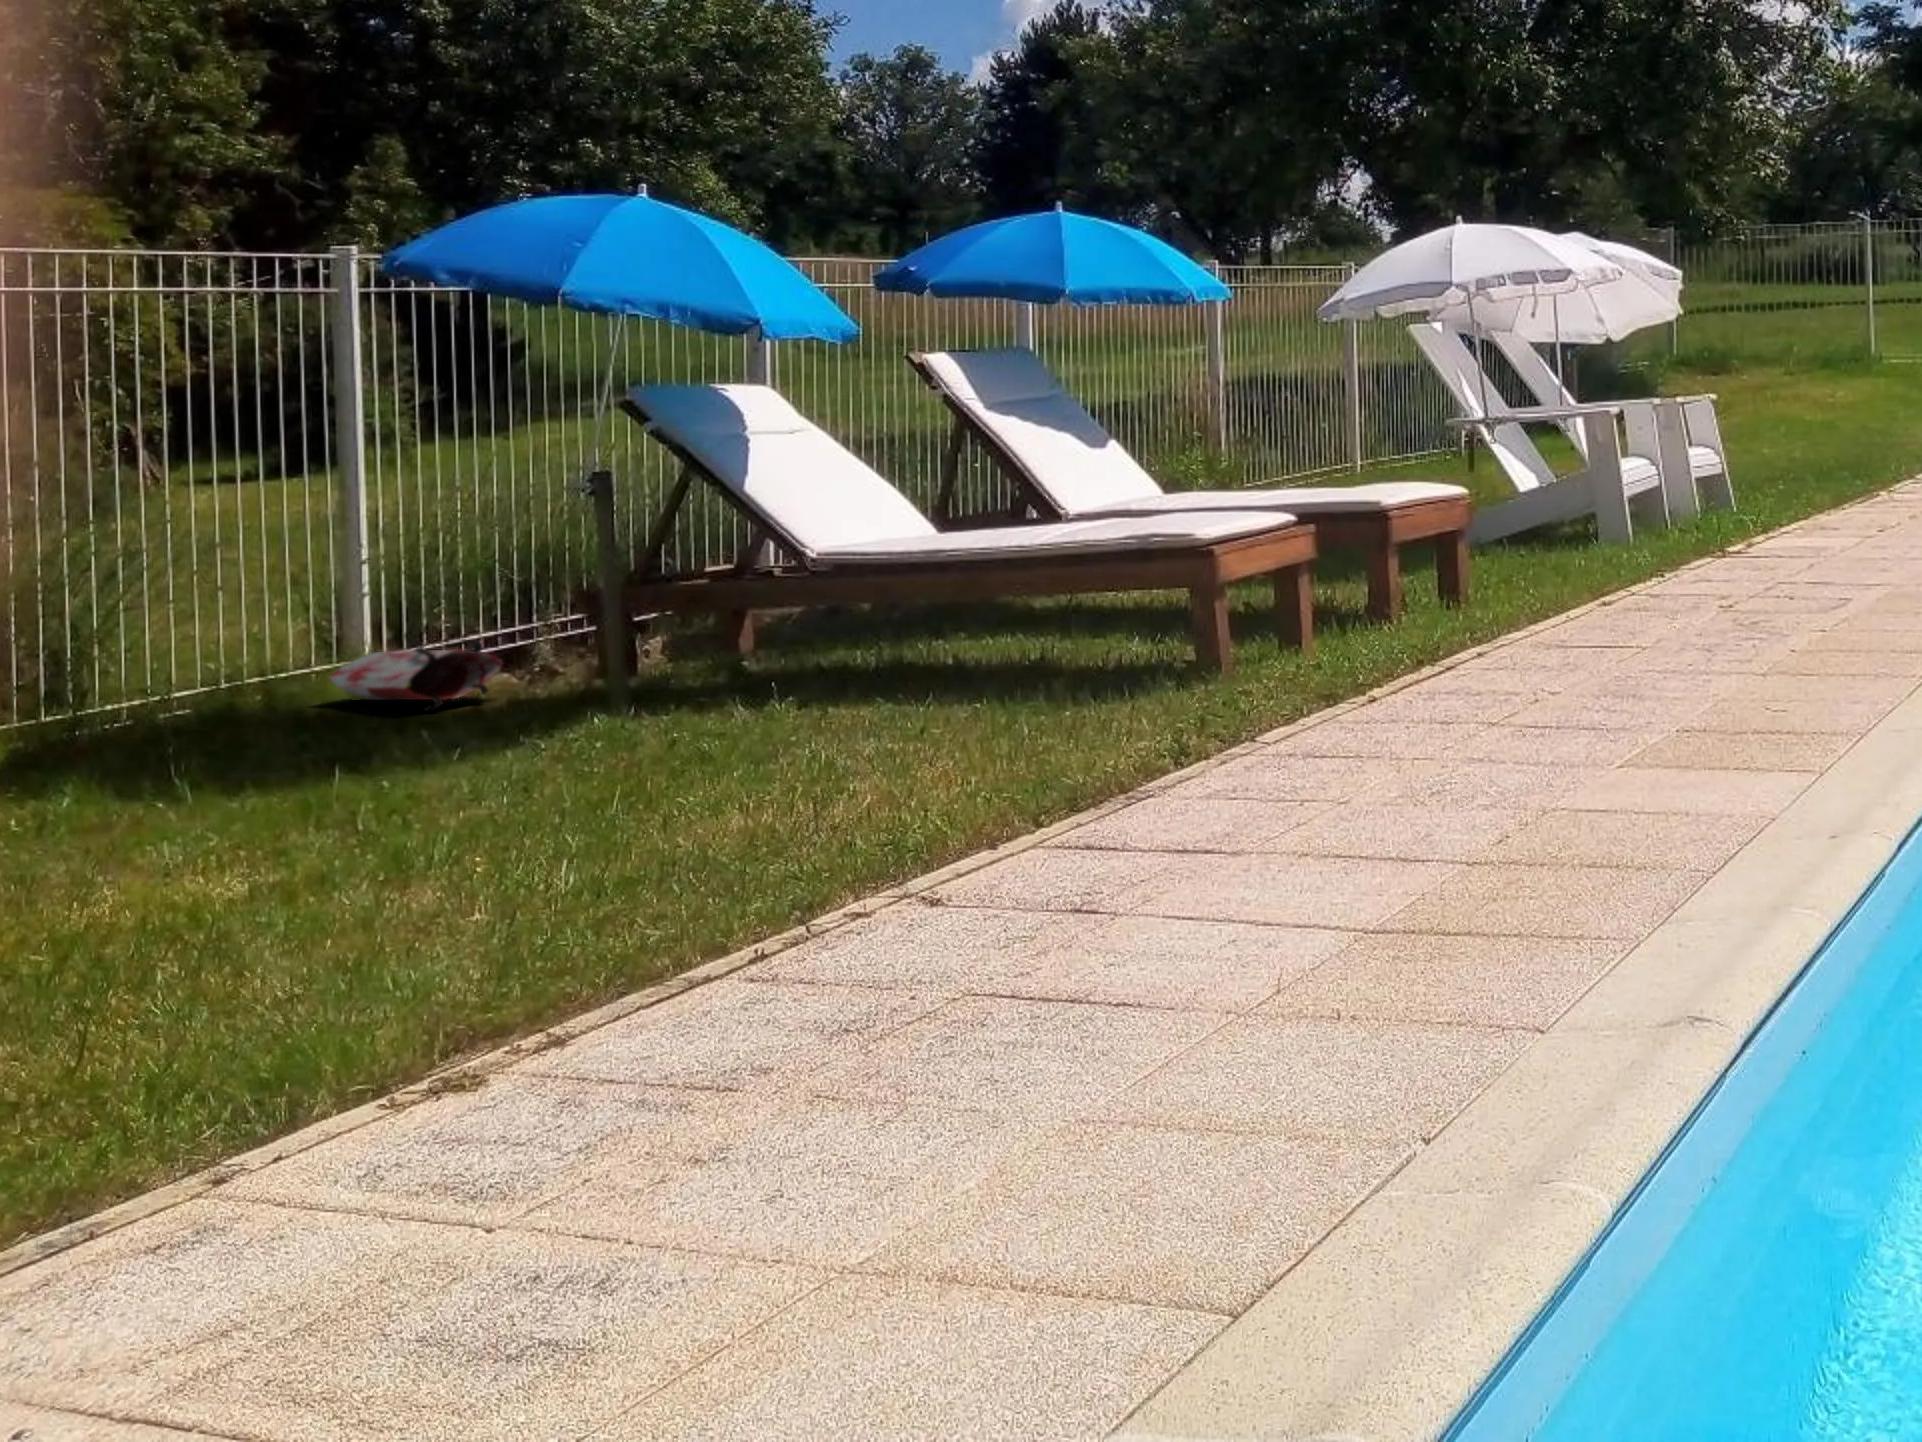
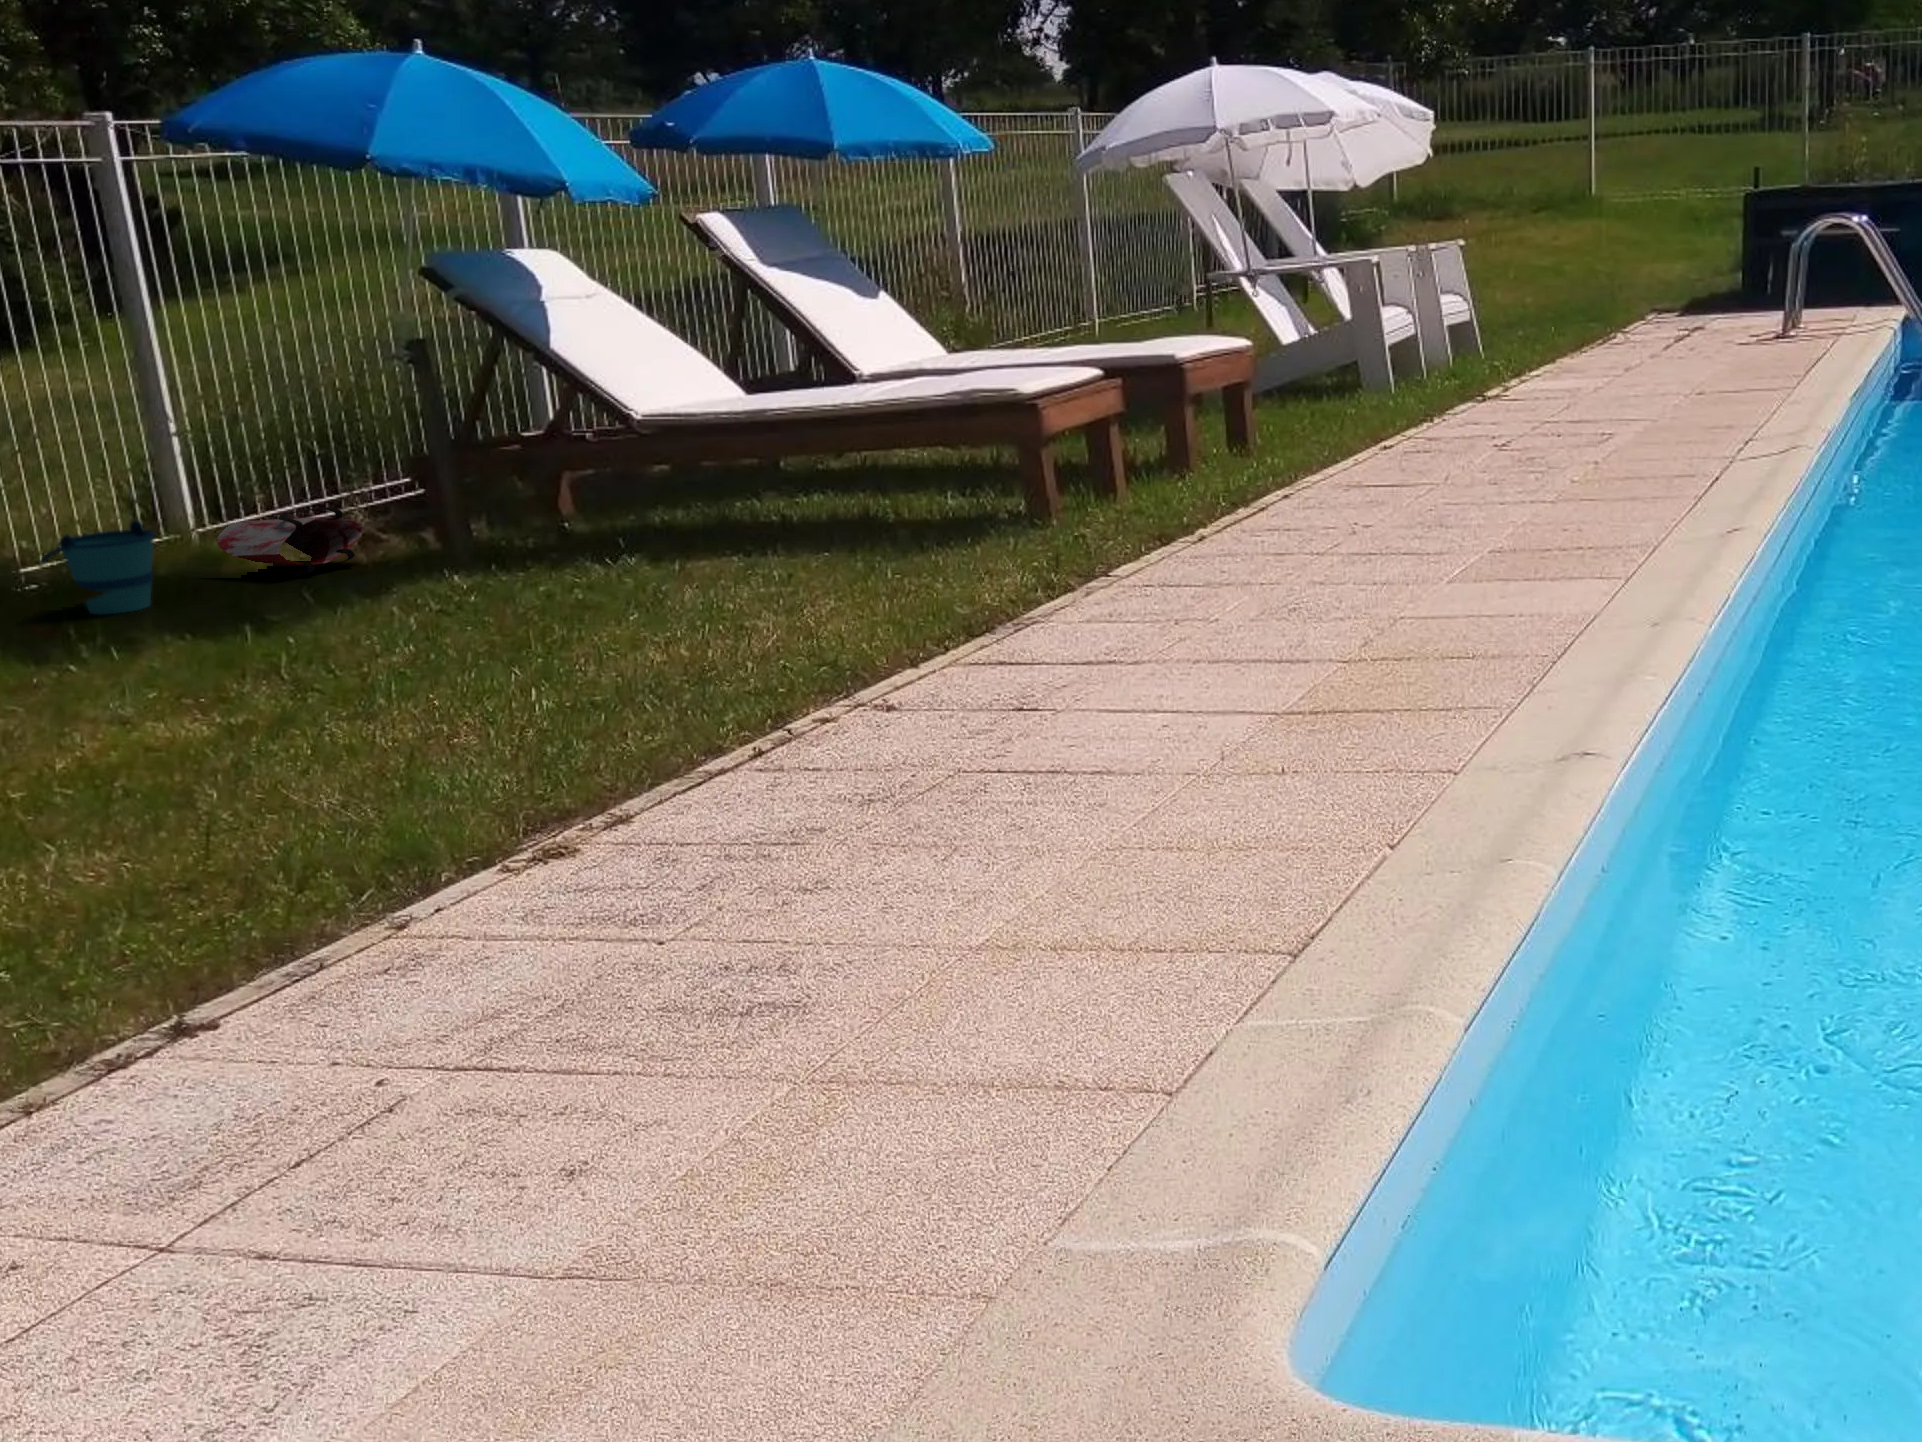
bucket: none [152,647,276,746] -> present [40,520,154,615]

